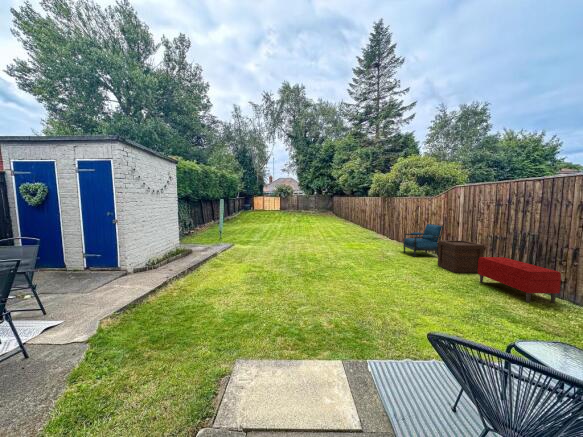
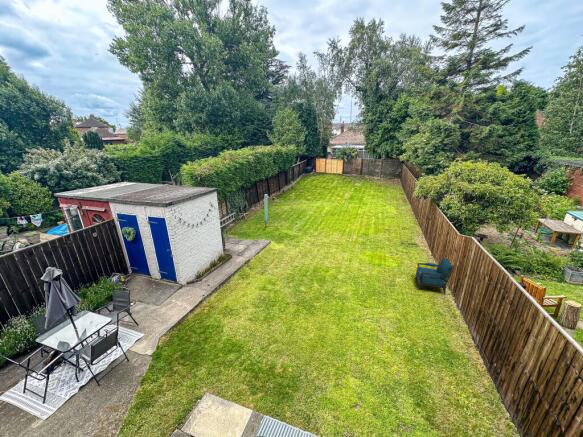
wooden crate: present [438,240,484,273] -> none [429,289,469,330]
bench: present [478,257,561,303] -> none [444,325,492,389]

